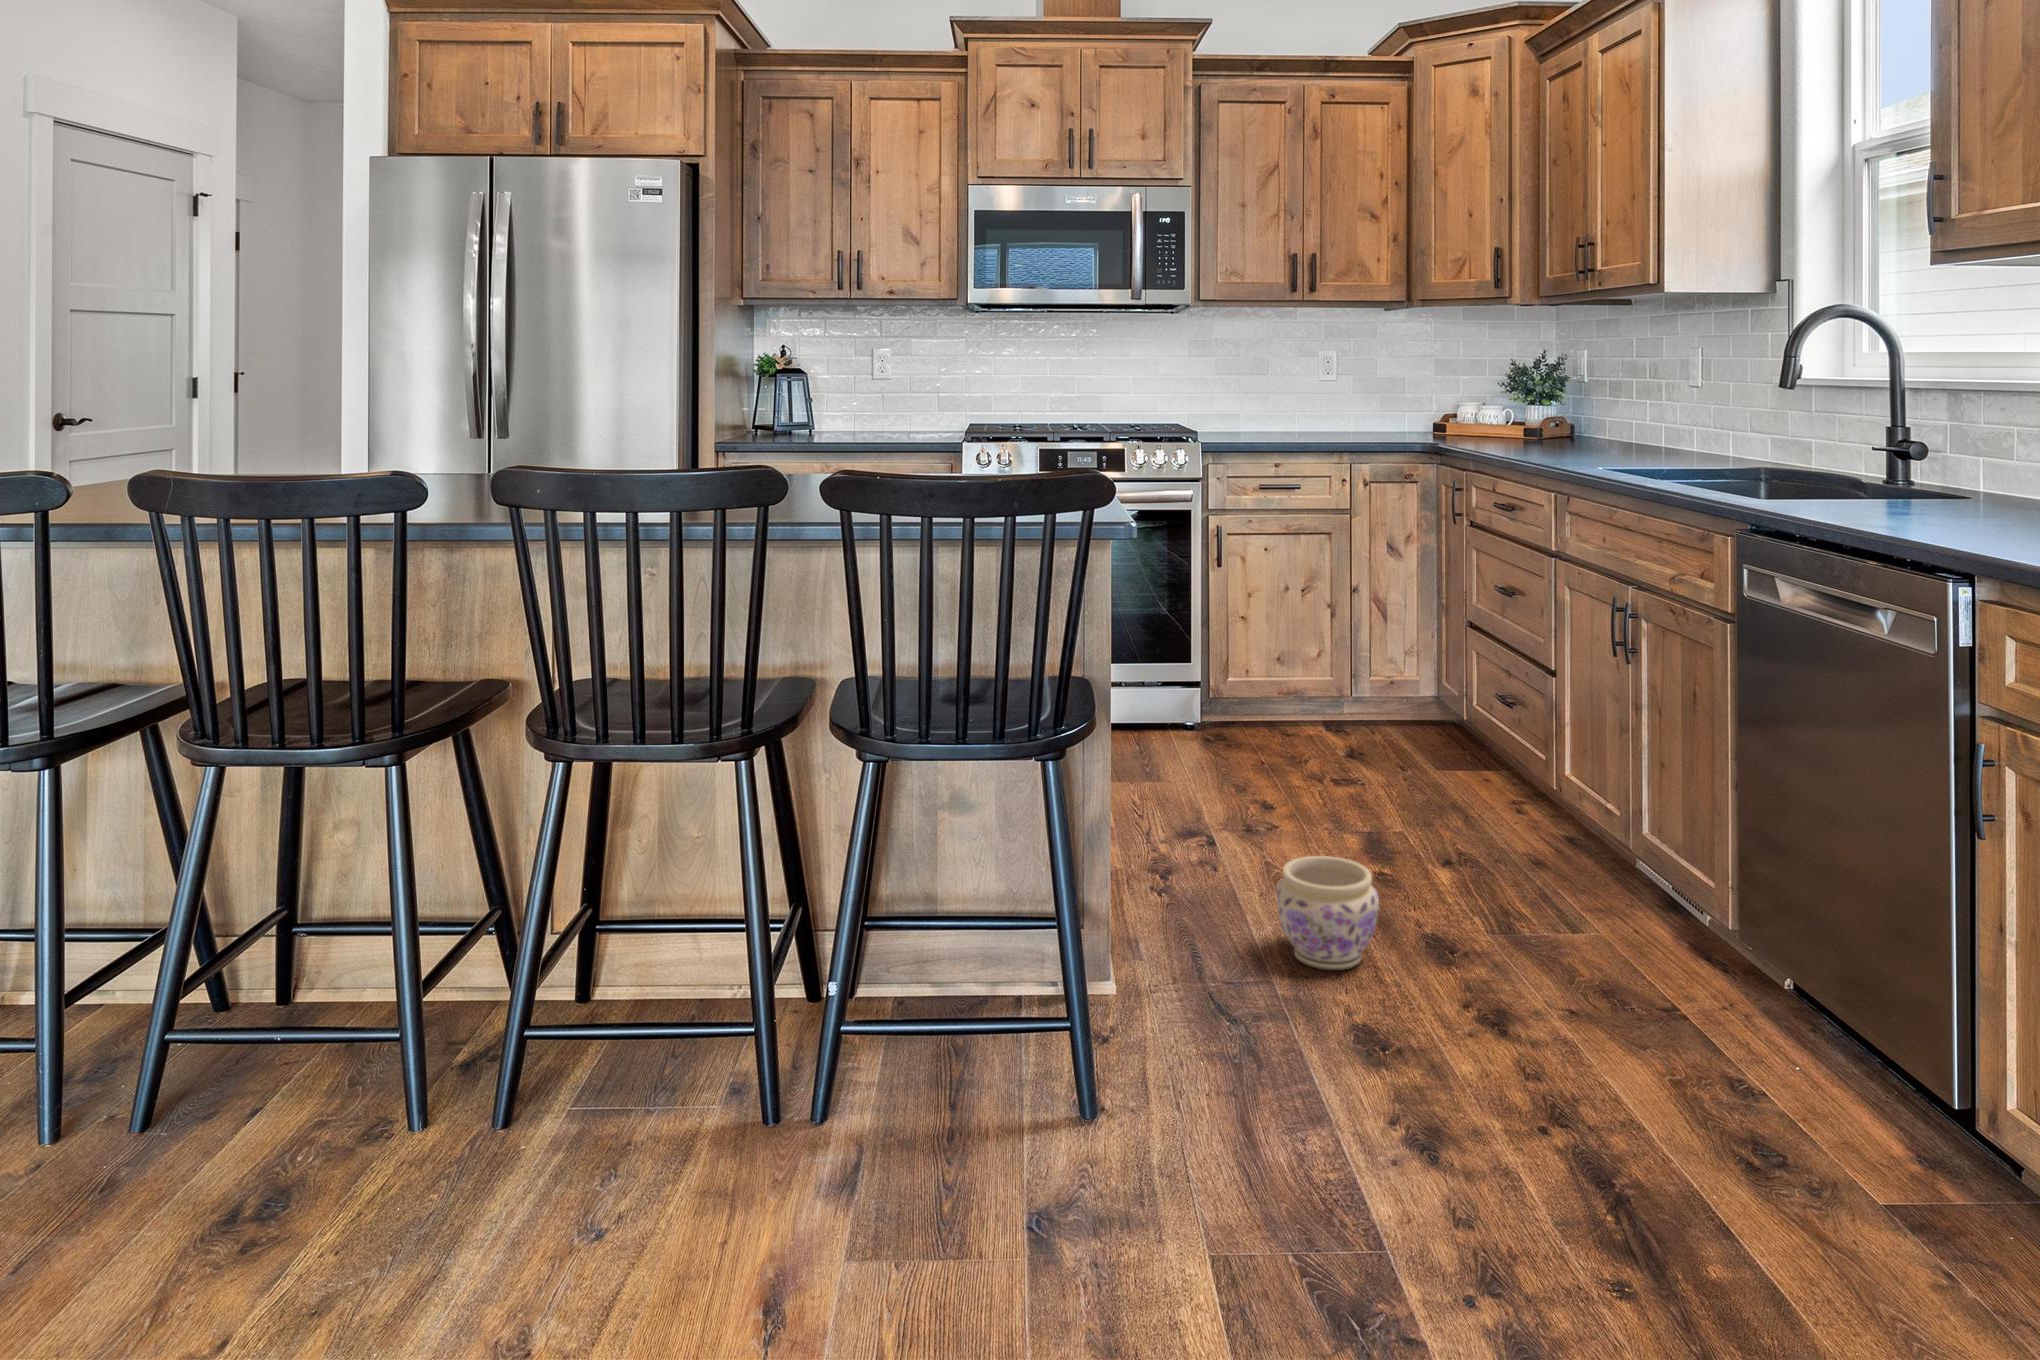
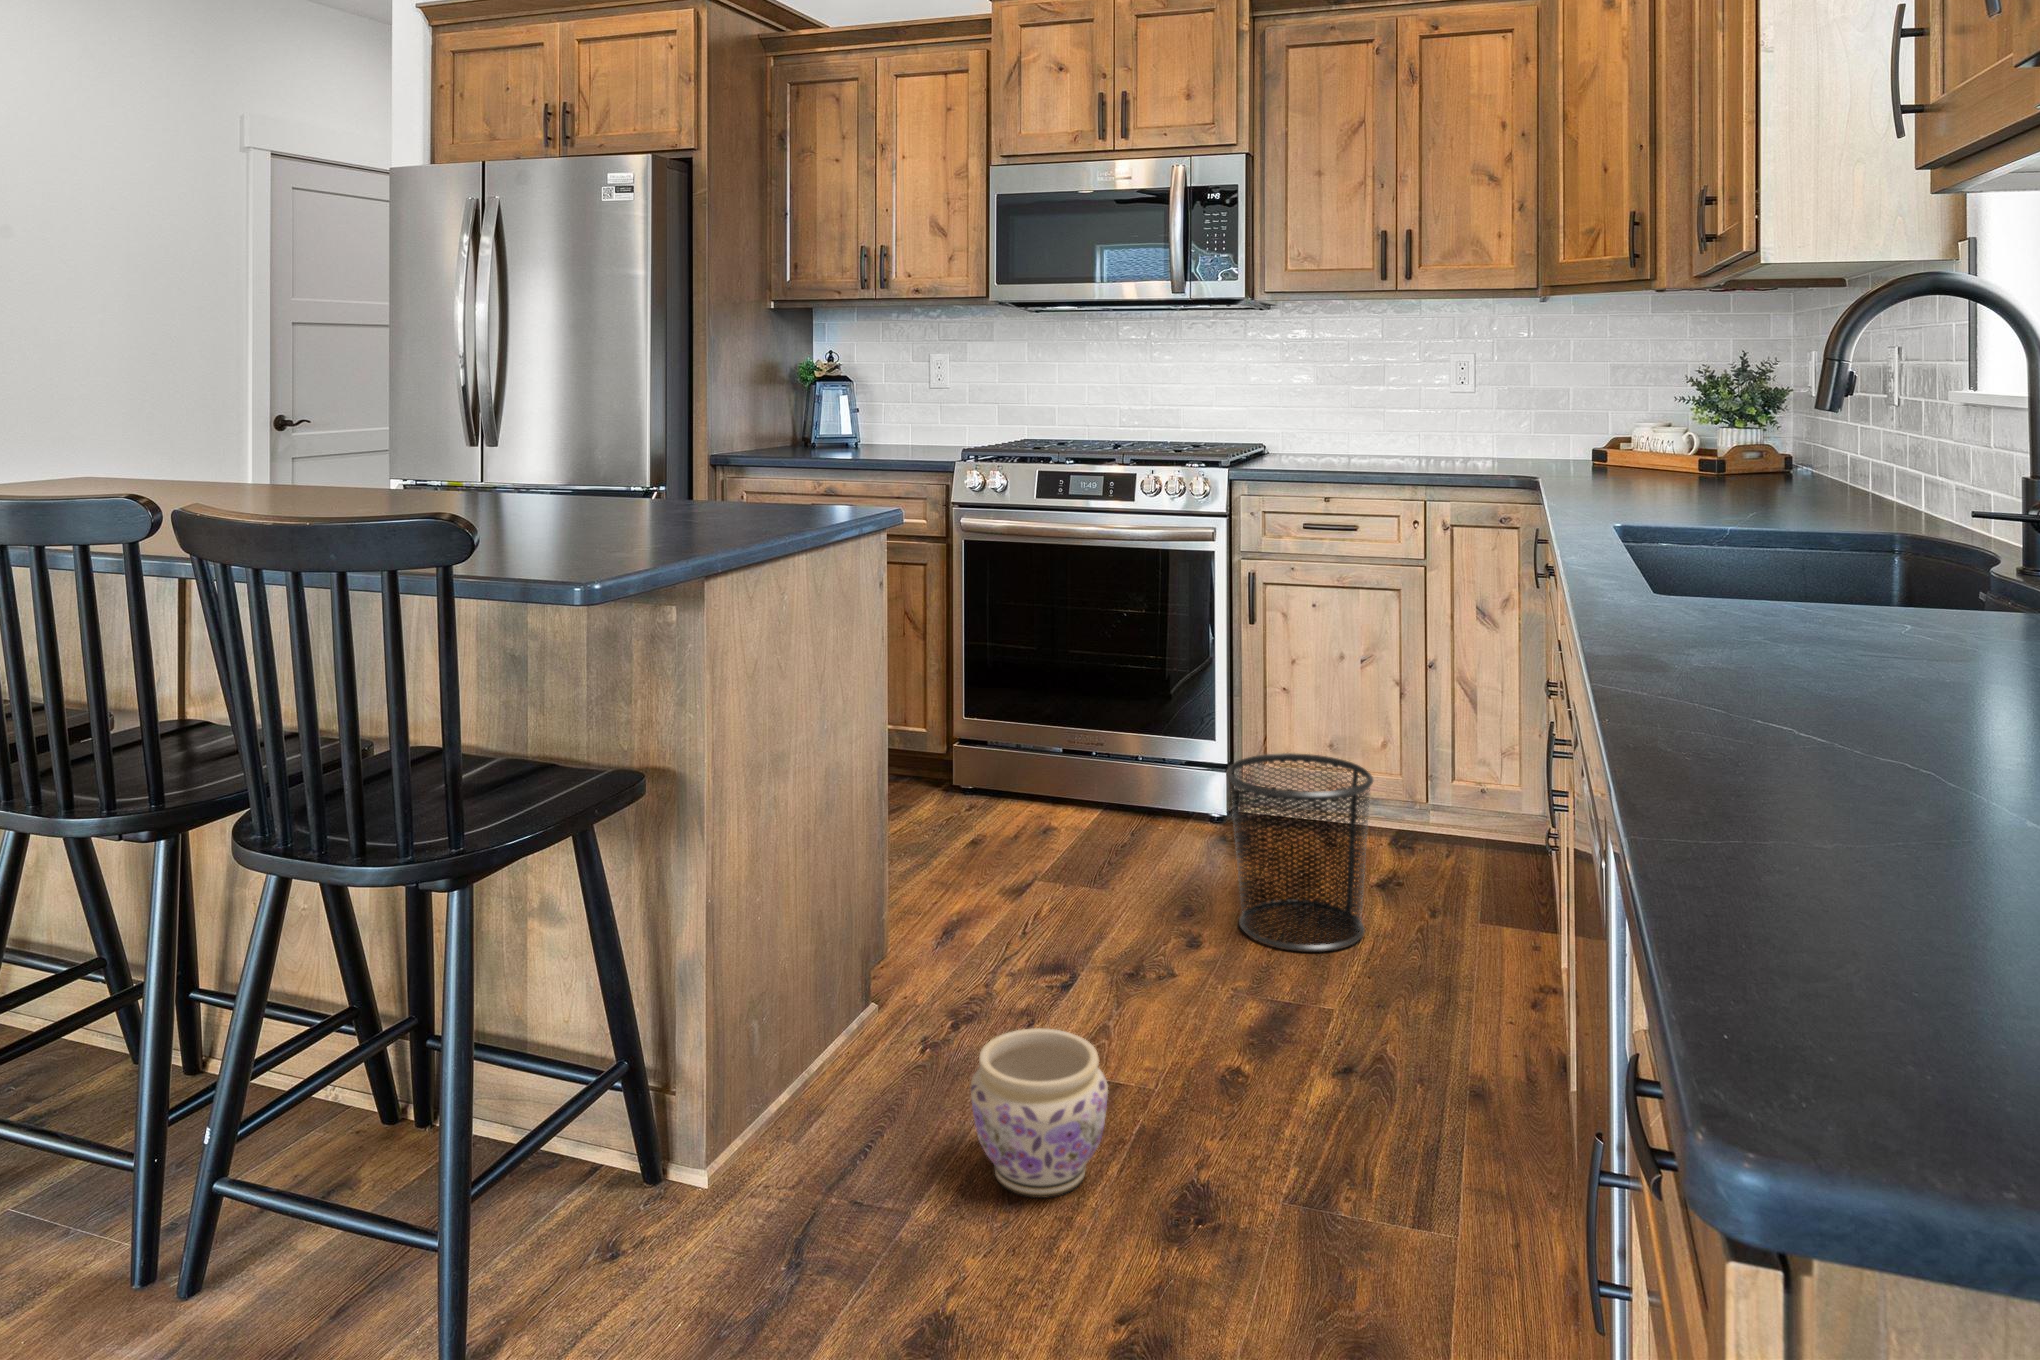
waste bin: none [1274,660,1387,805] -> present [1226,753,1373,952]

